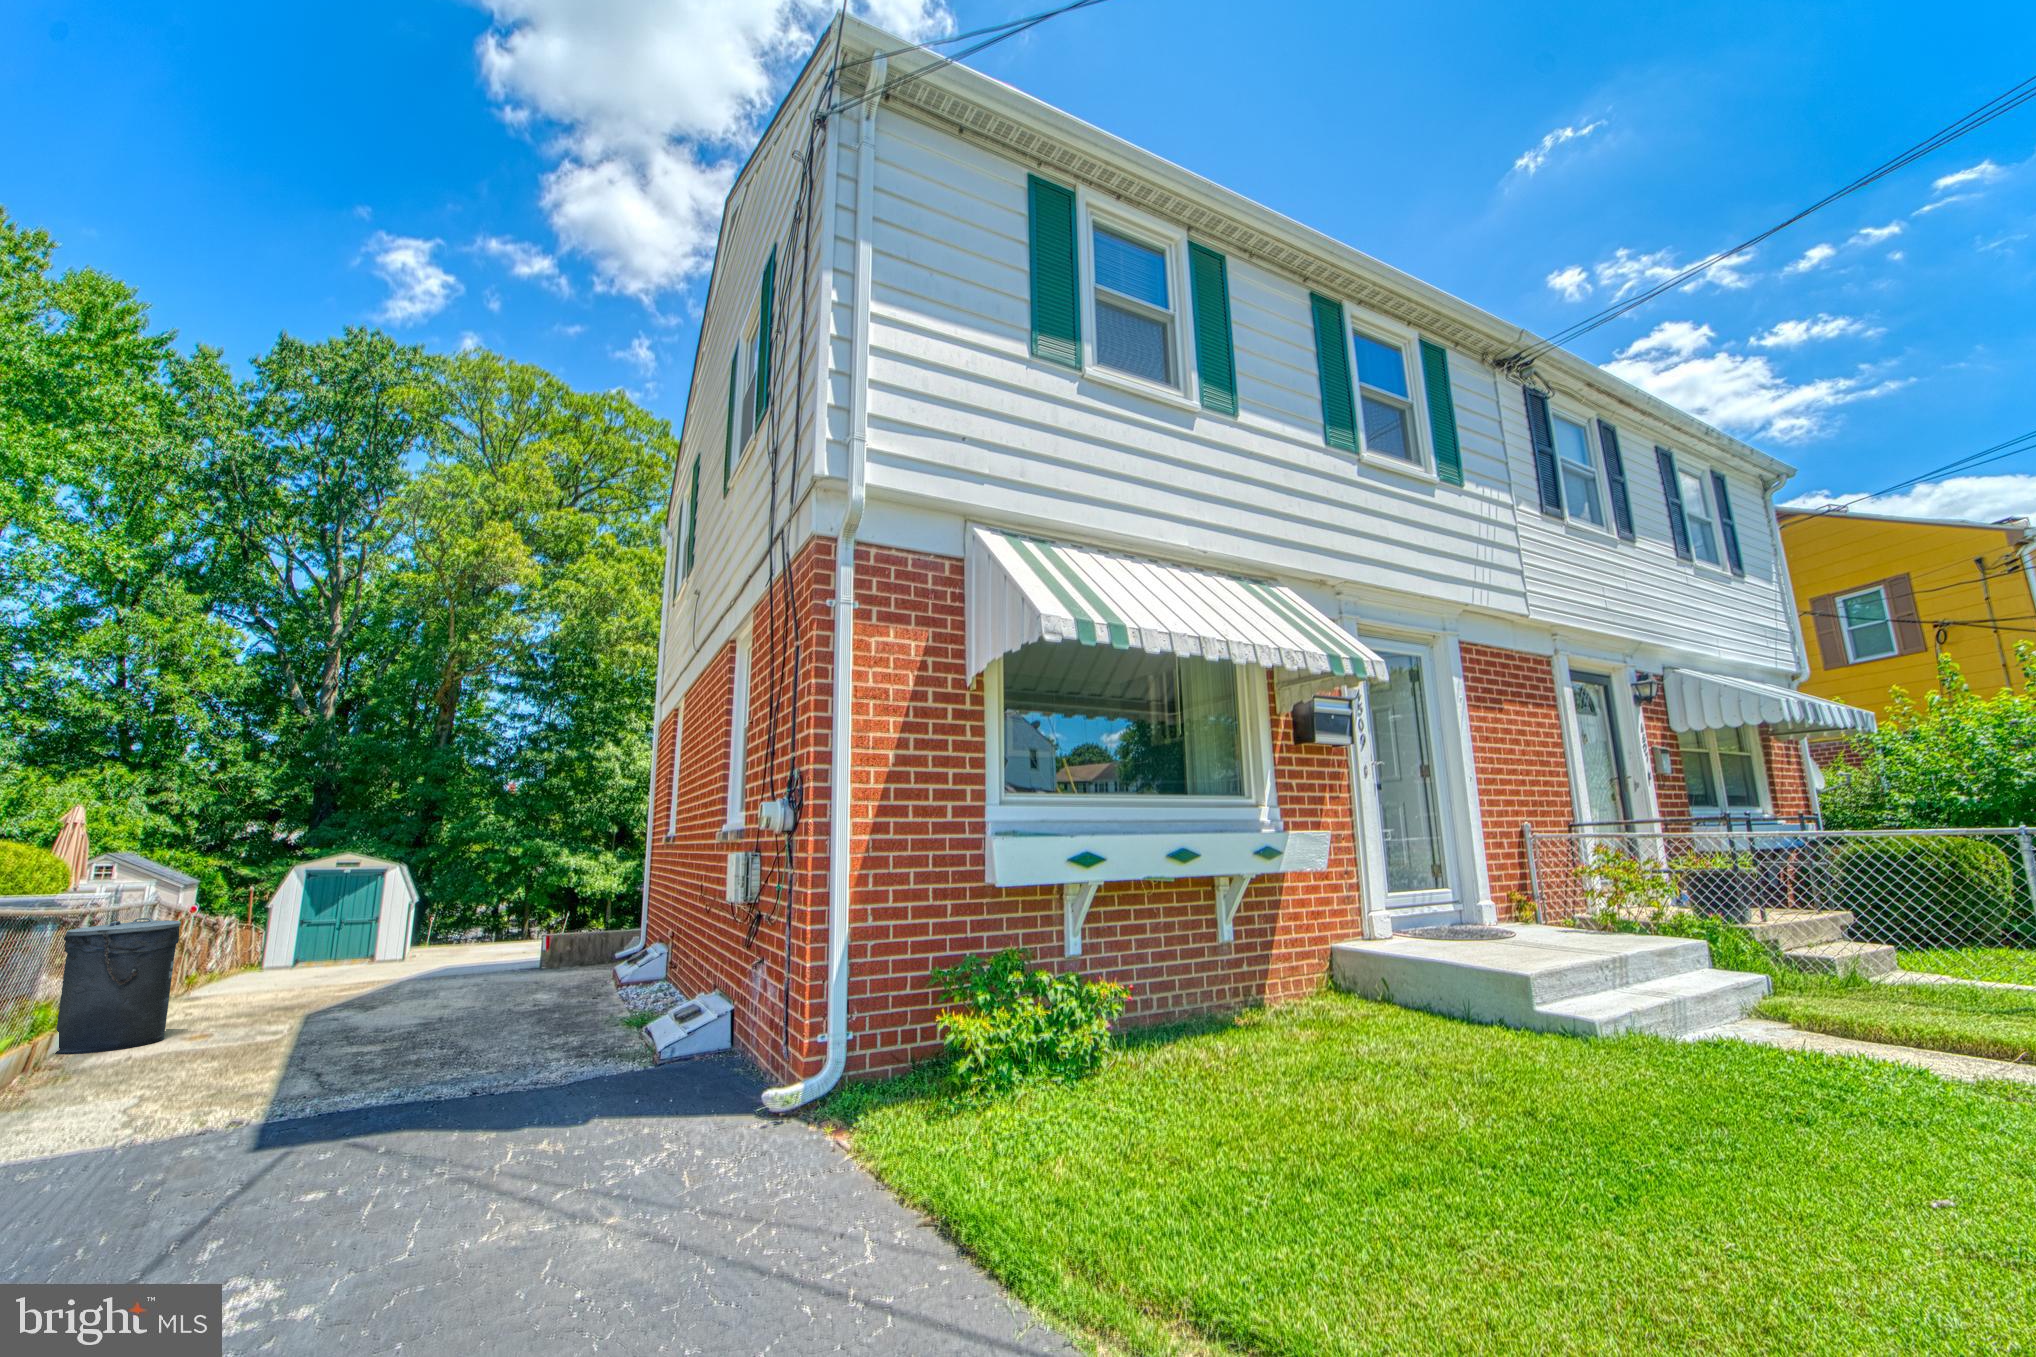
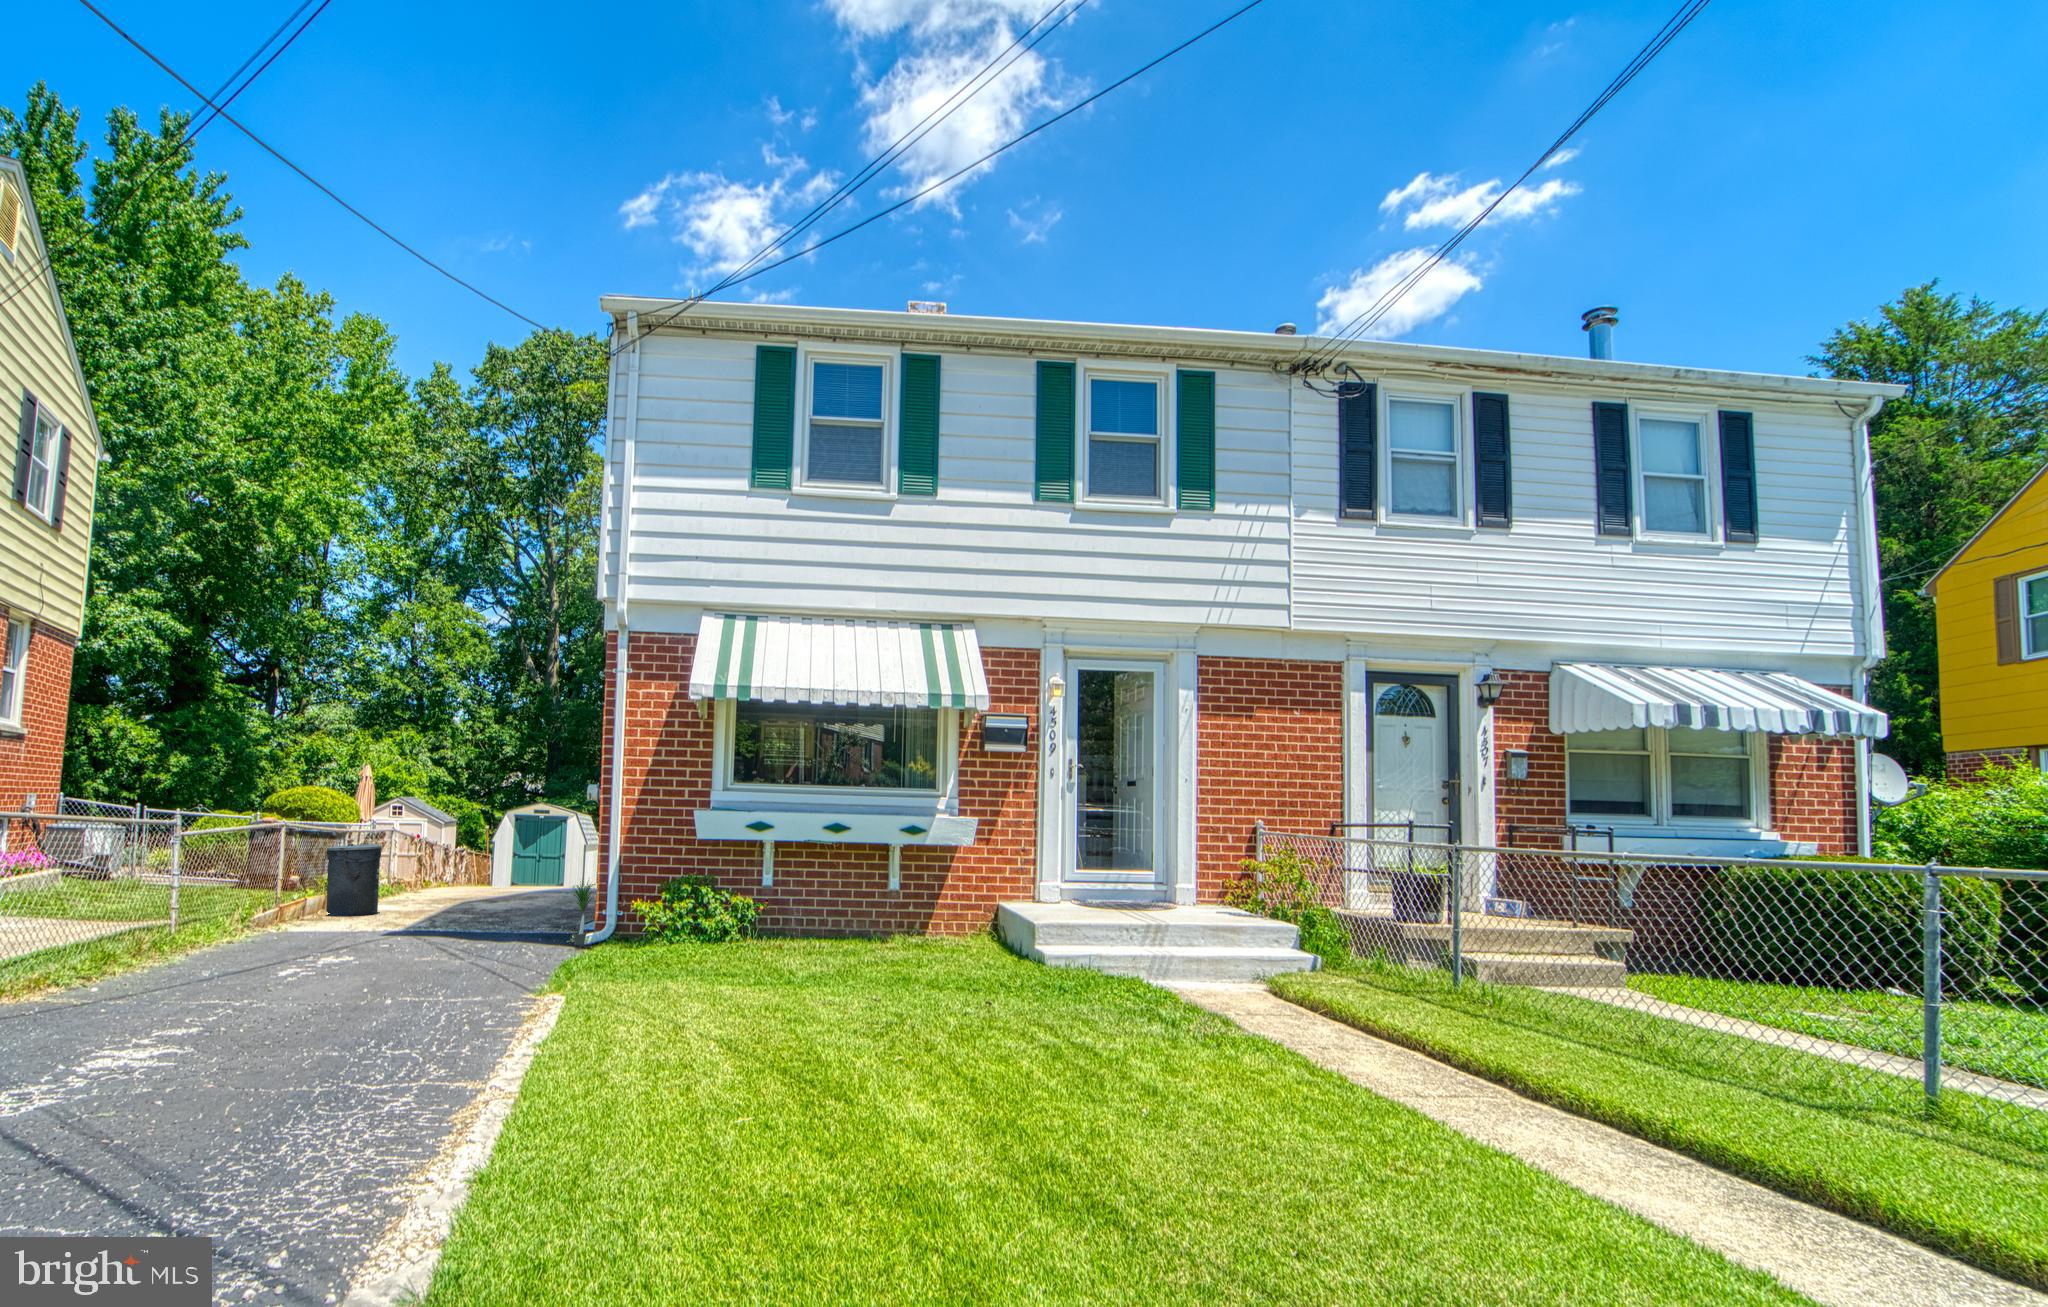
potted plant: none [672,954,756,1086] -> present [572,880,601,945]

